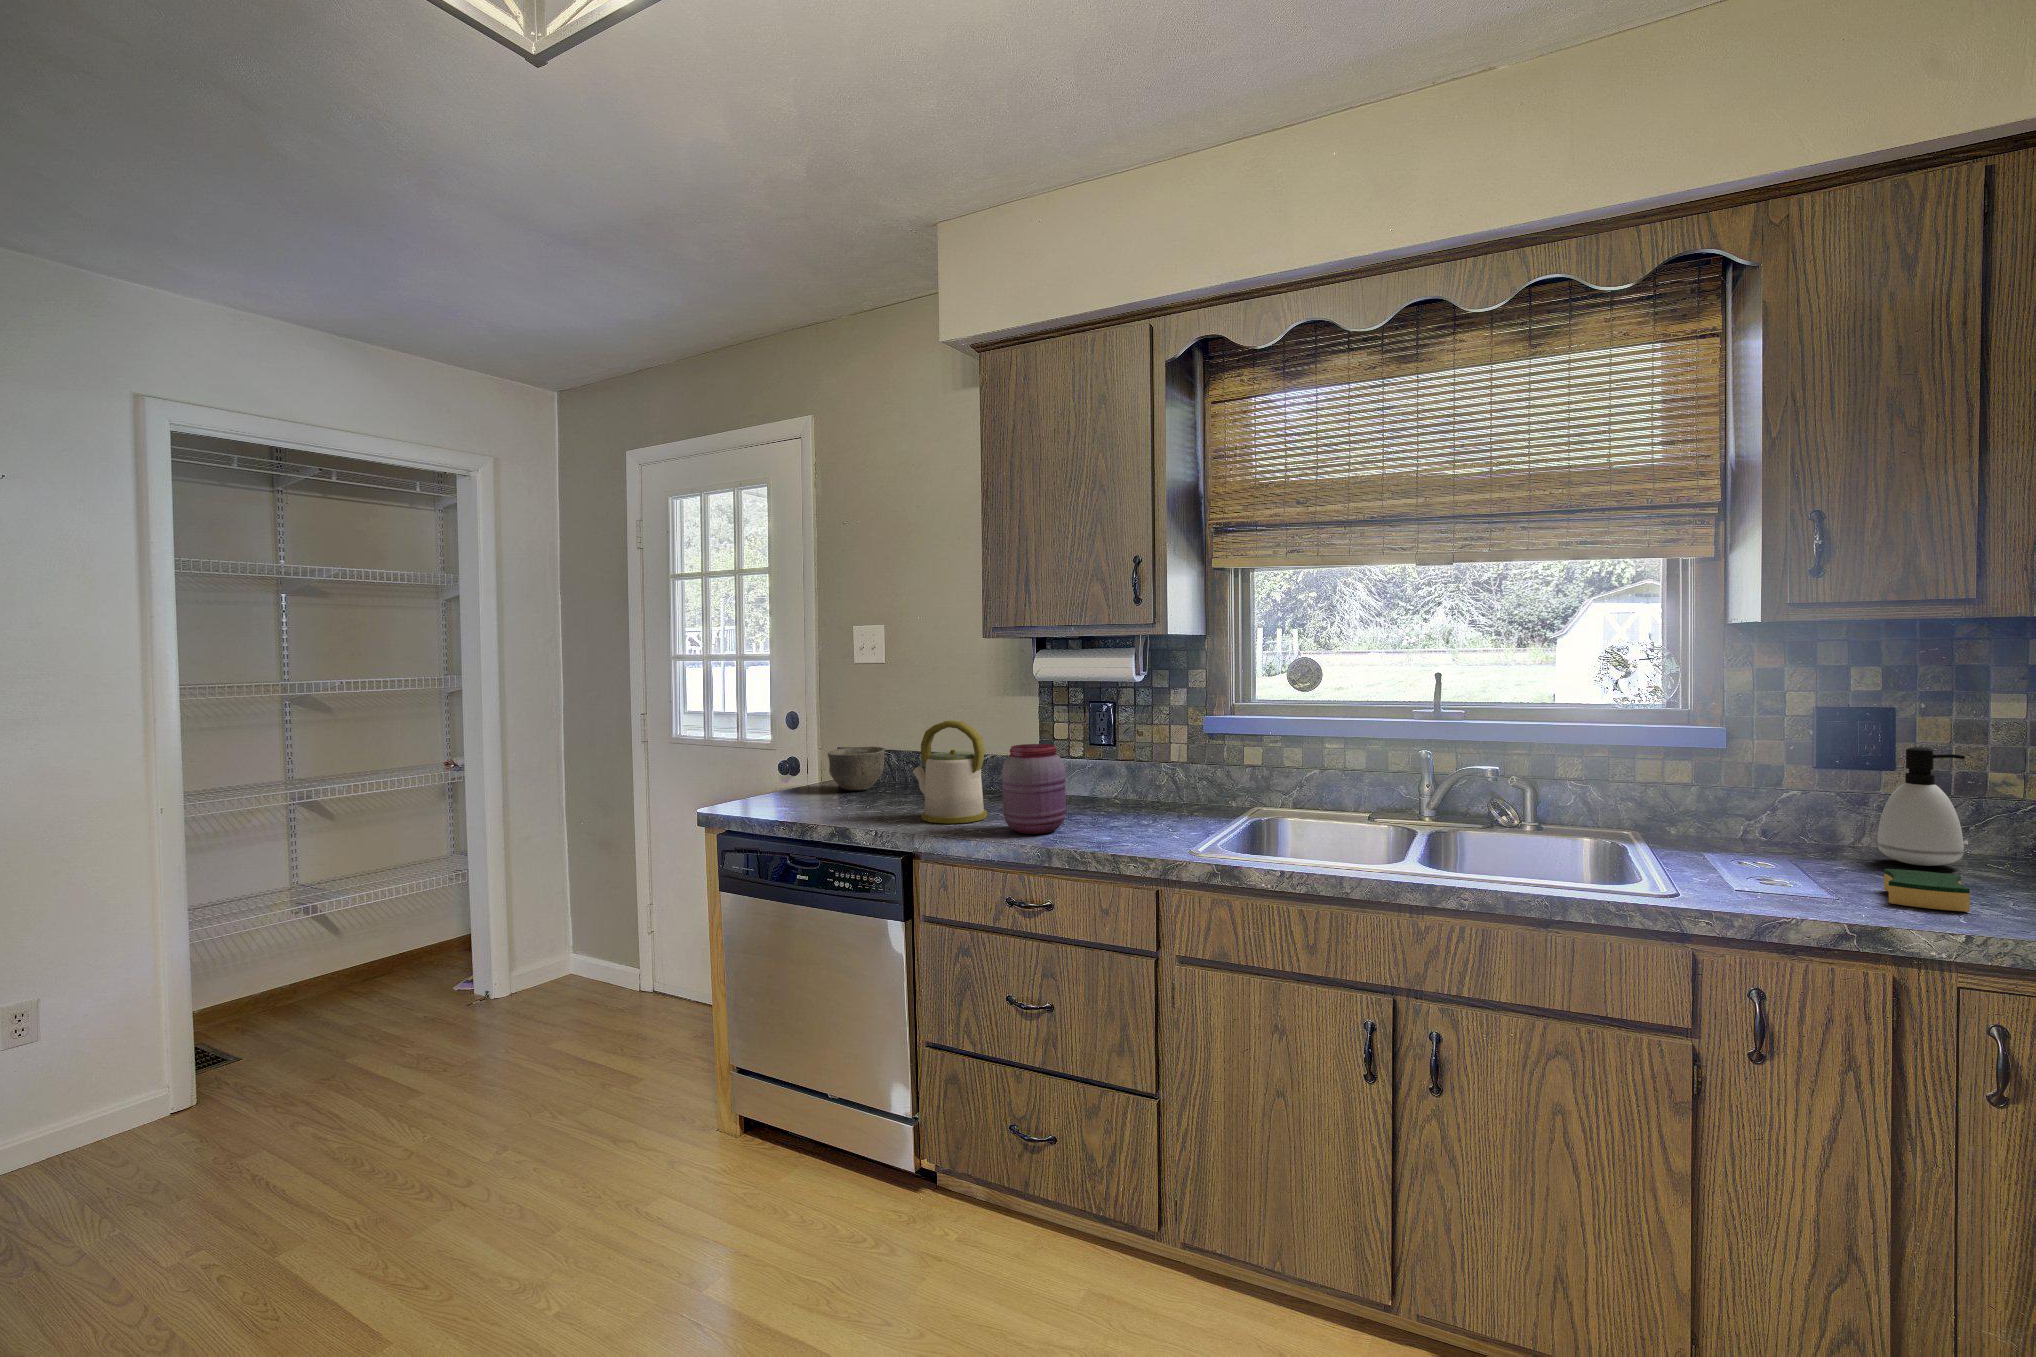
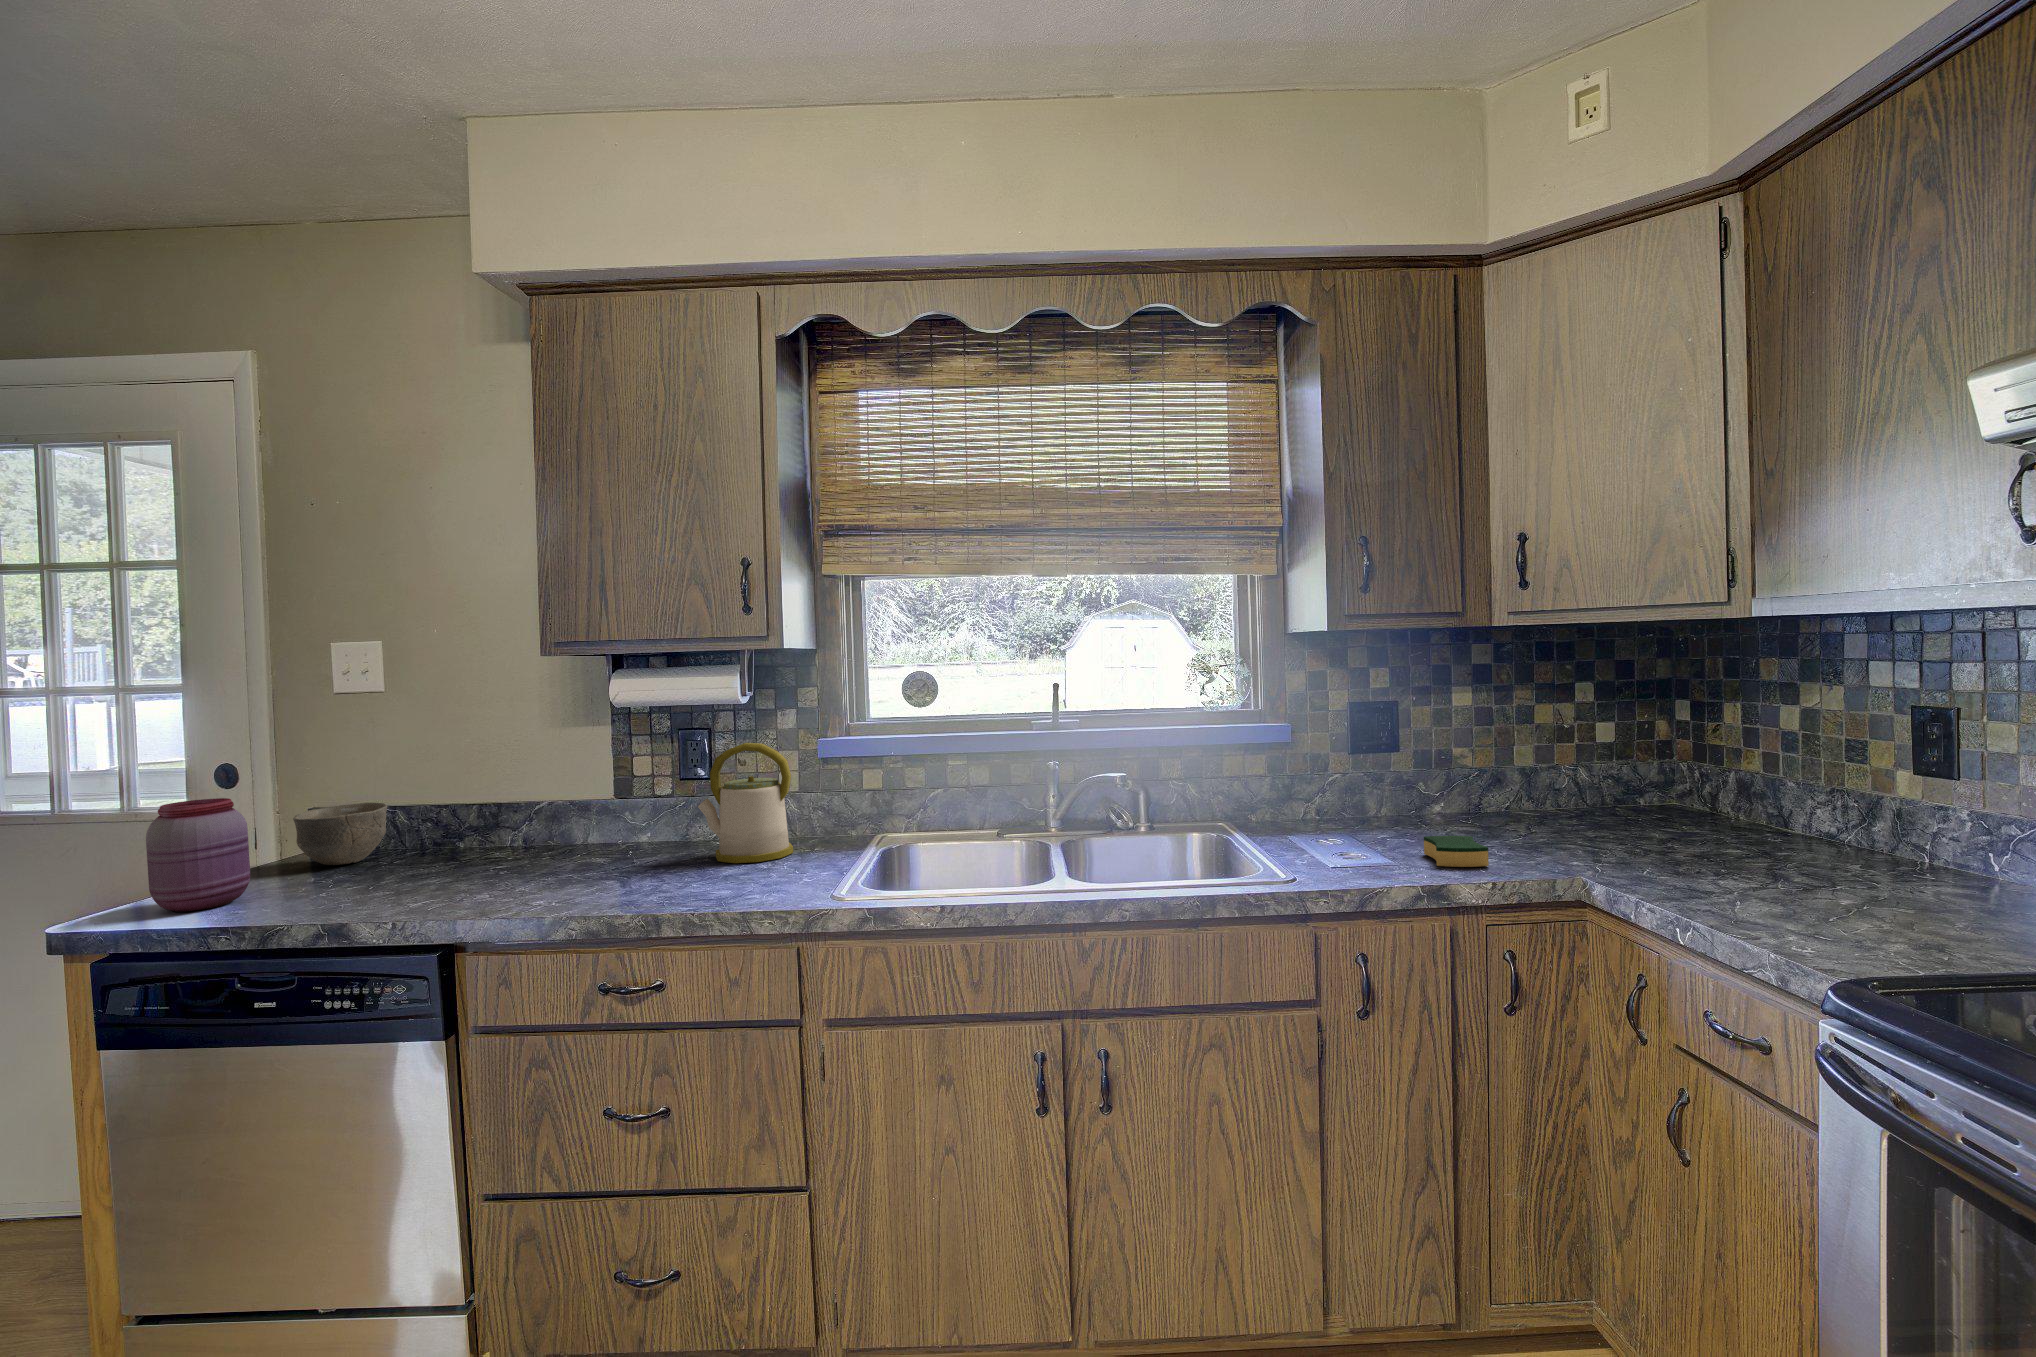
kettle: present [913,720,987,824] -> present [698,743,793,863]
jar: present [1002,744,1066,834] -> present [146,798,250,912]
soap dispenser: present [1877,747,1965,866] -> none [1398,733,1454,829]

